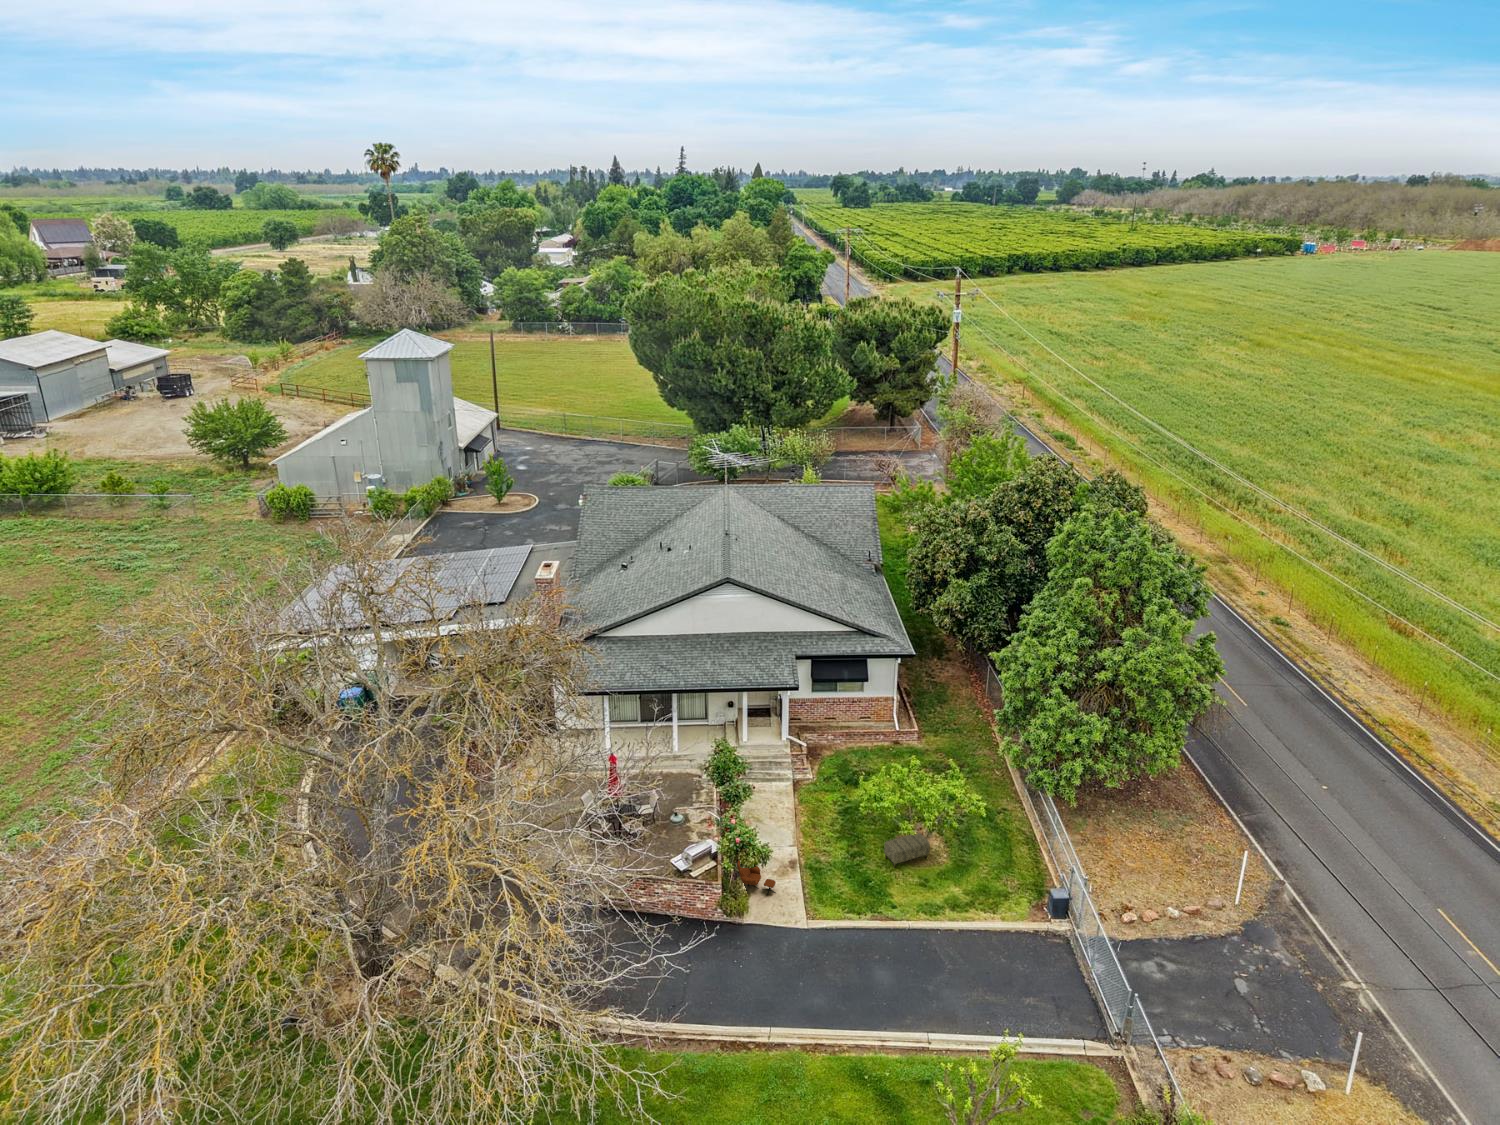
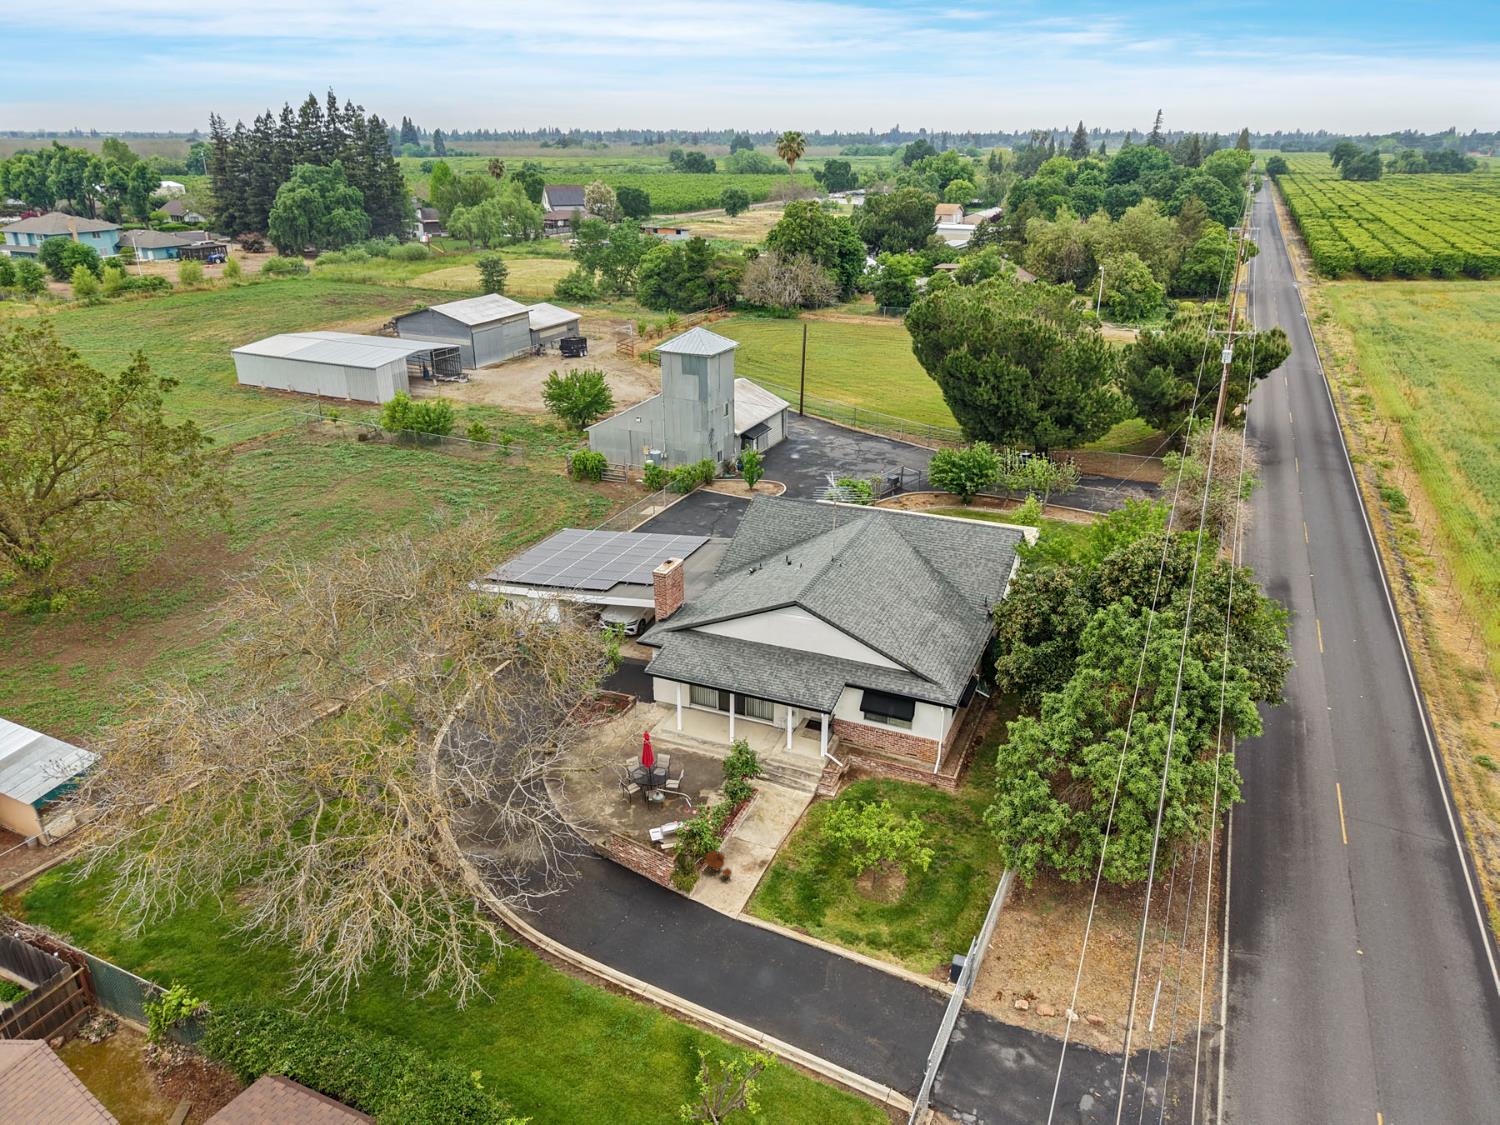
bench: present [884,832,930,867] -> none [841,867,880,893]

